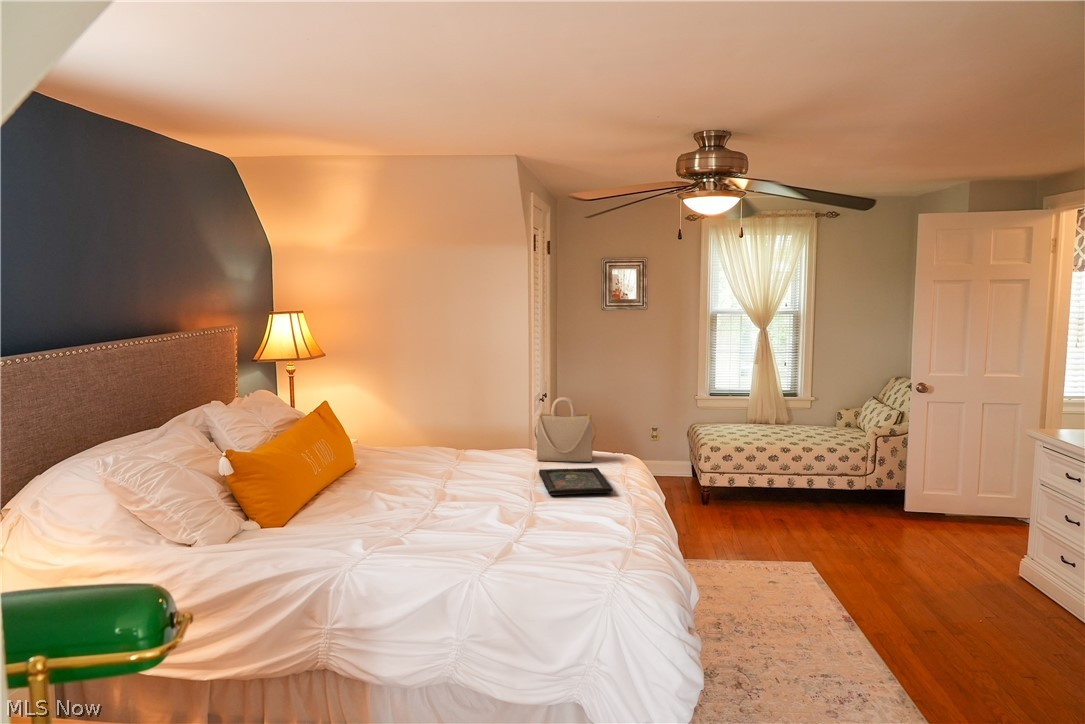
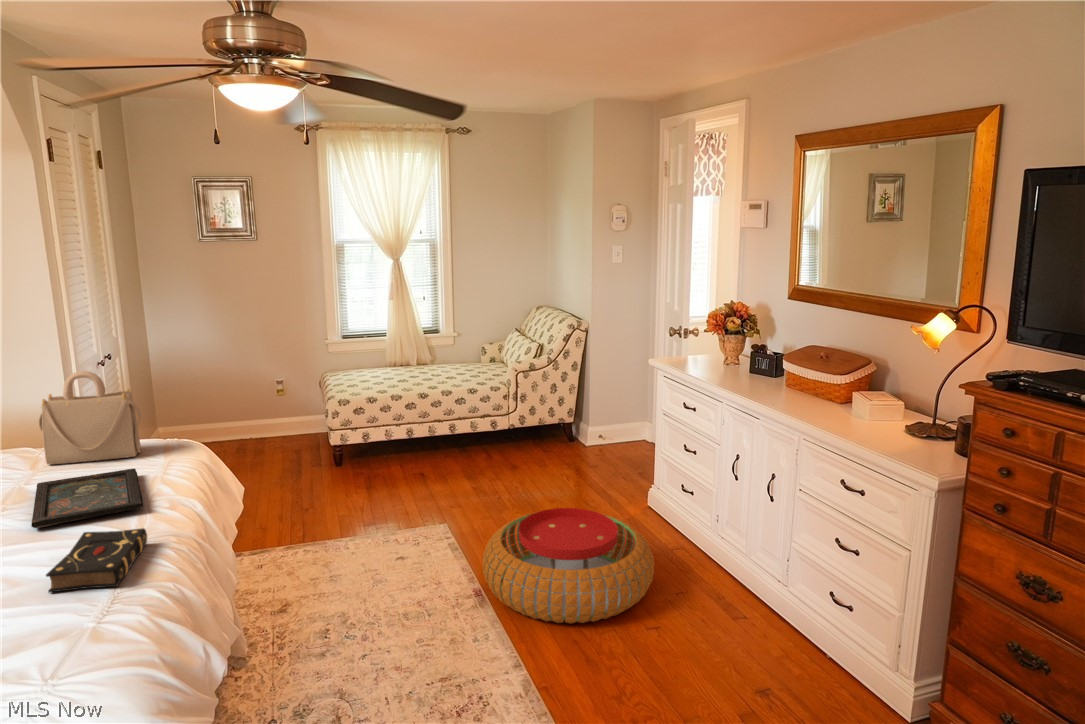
book: none [577,499,625,534] -> present [46,528,147,593]
pouf: none [853,556,1036,662] -> present [483,508,654,624]

